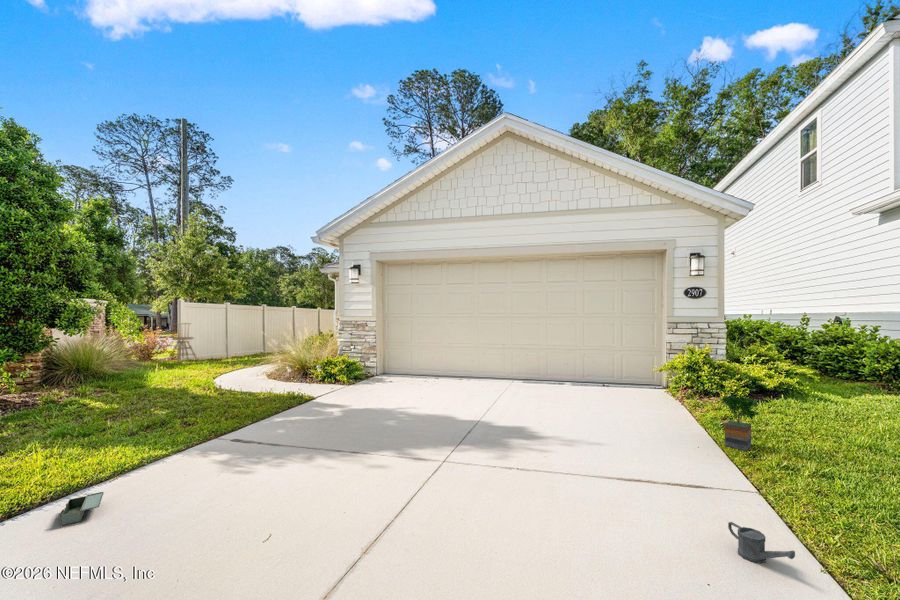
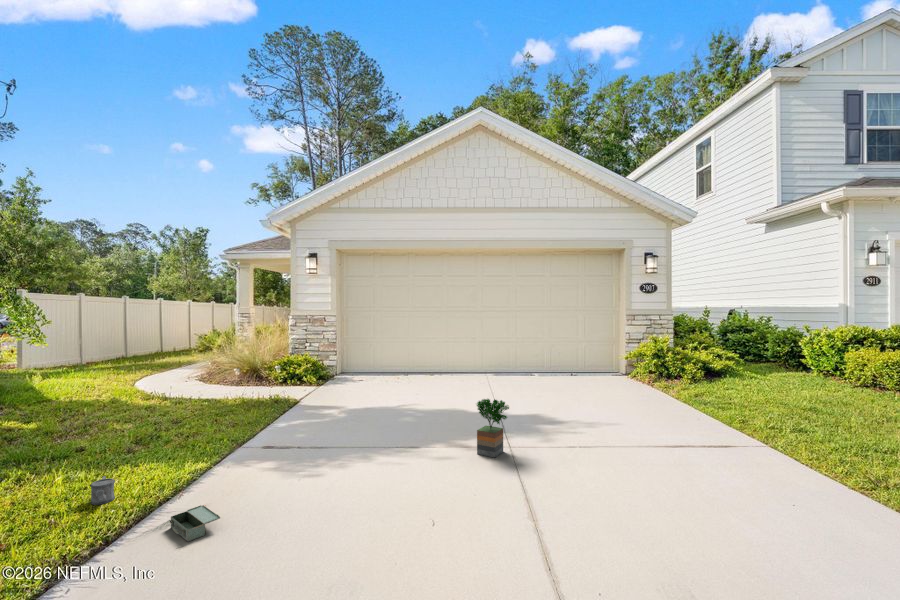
chair: present [168,323,197,362] -> none [34,321,80,372]
potted tree: present [721,395,759,451] -> present [477,399,509,458]
watering can: present [728,522,795,563] -> present [91,476,115,505]

